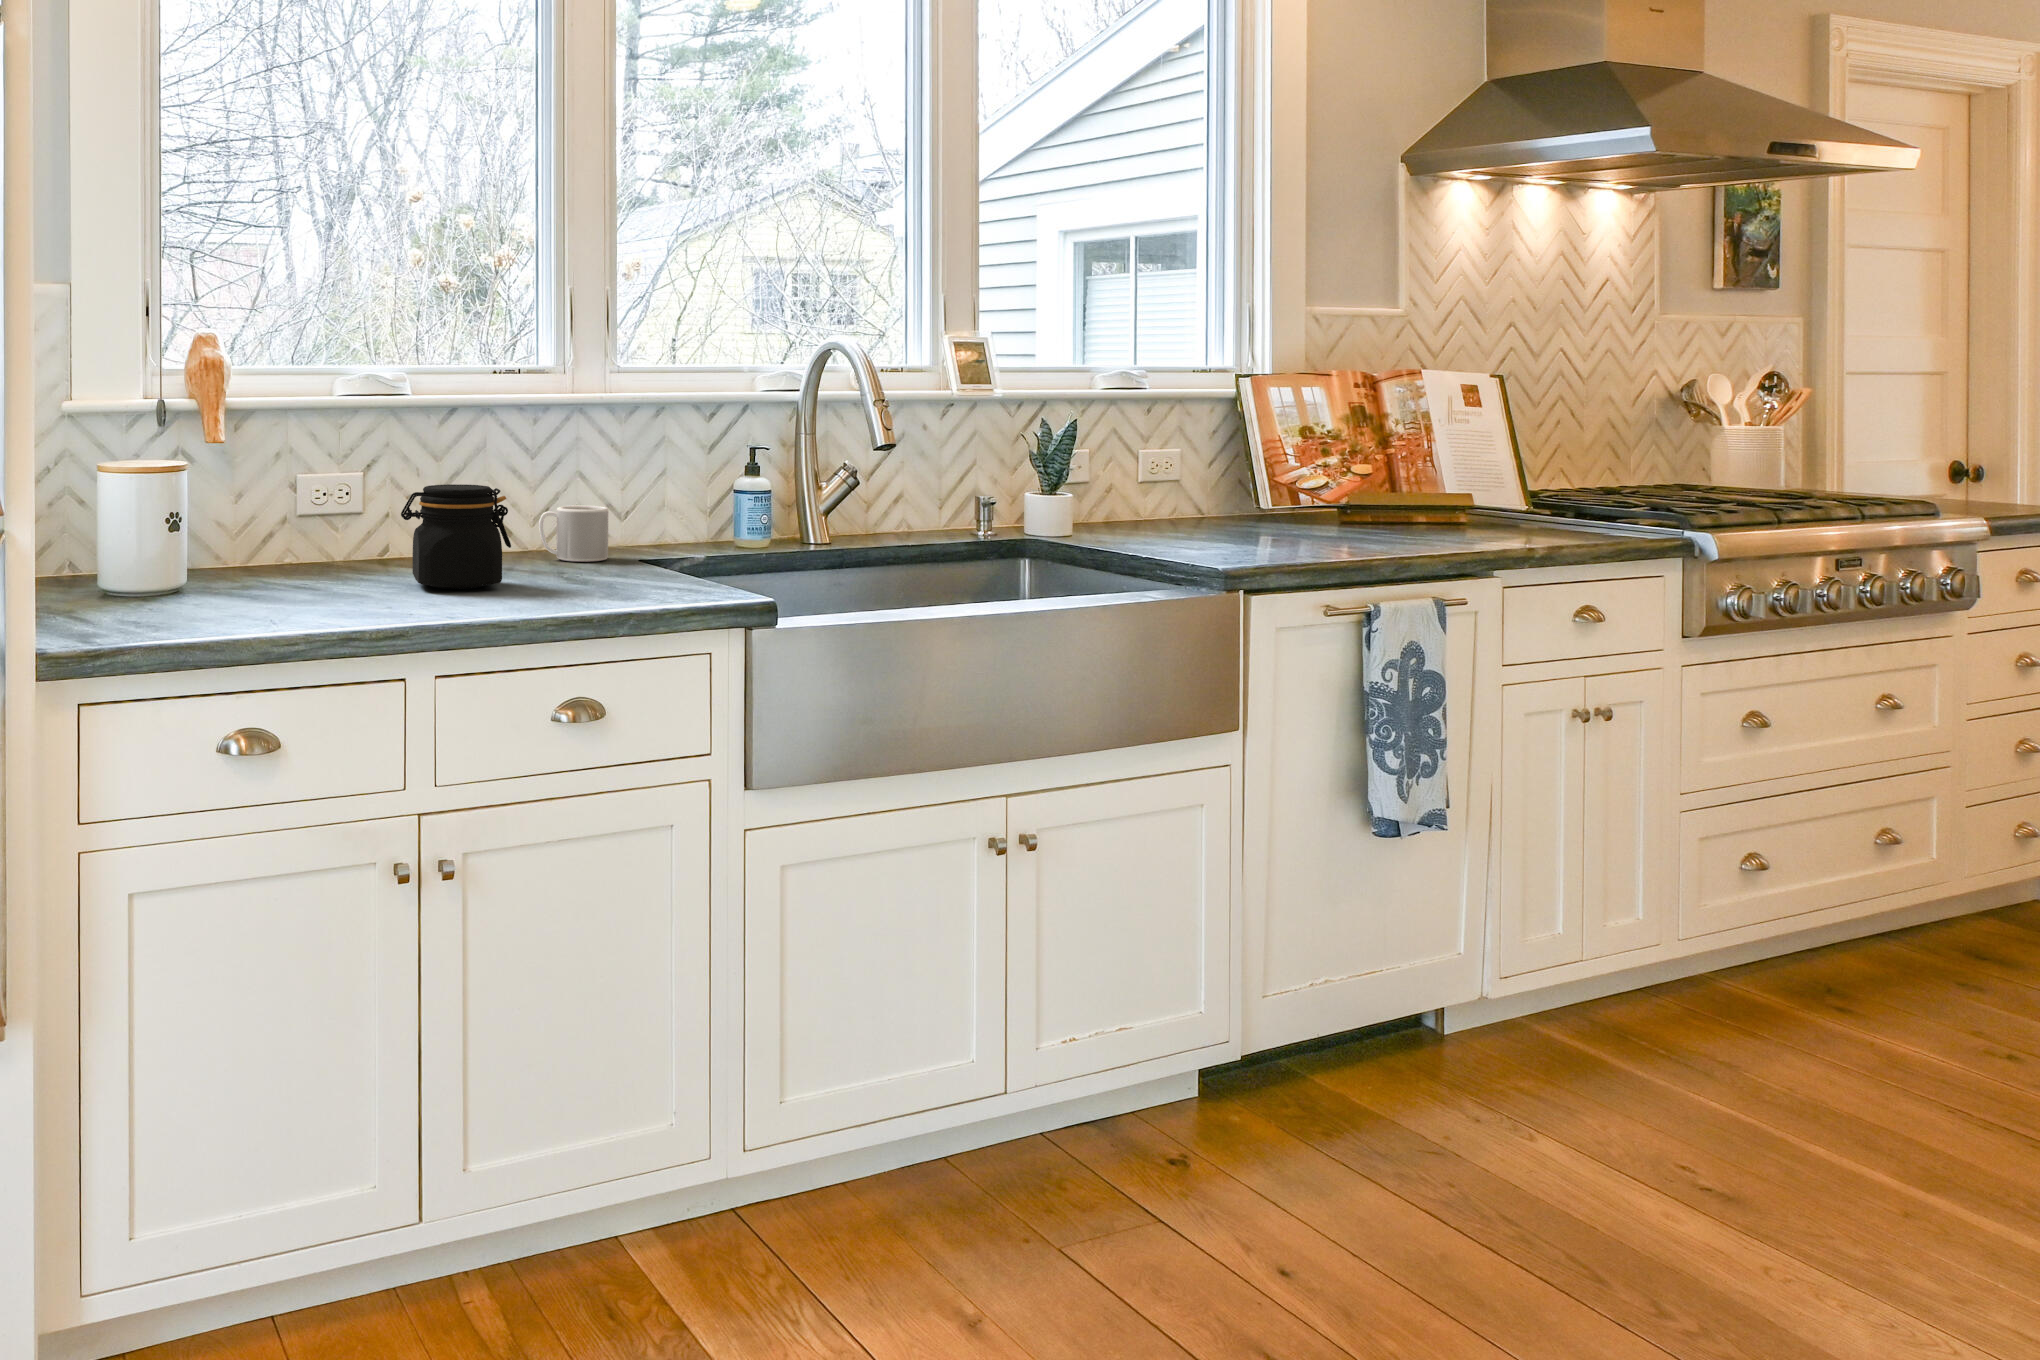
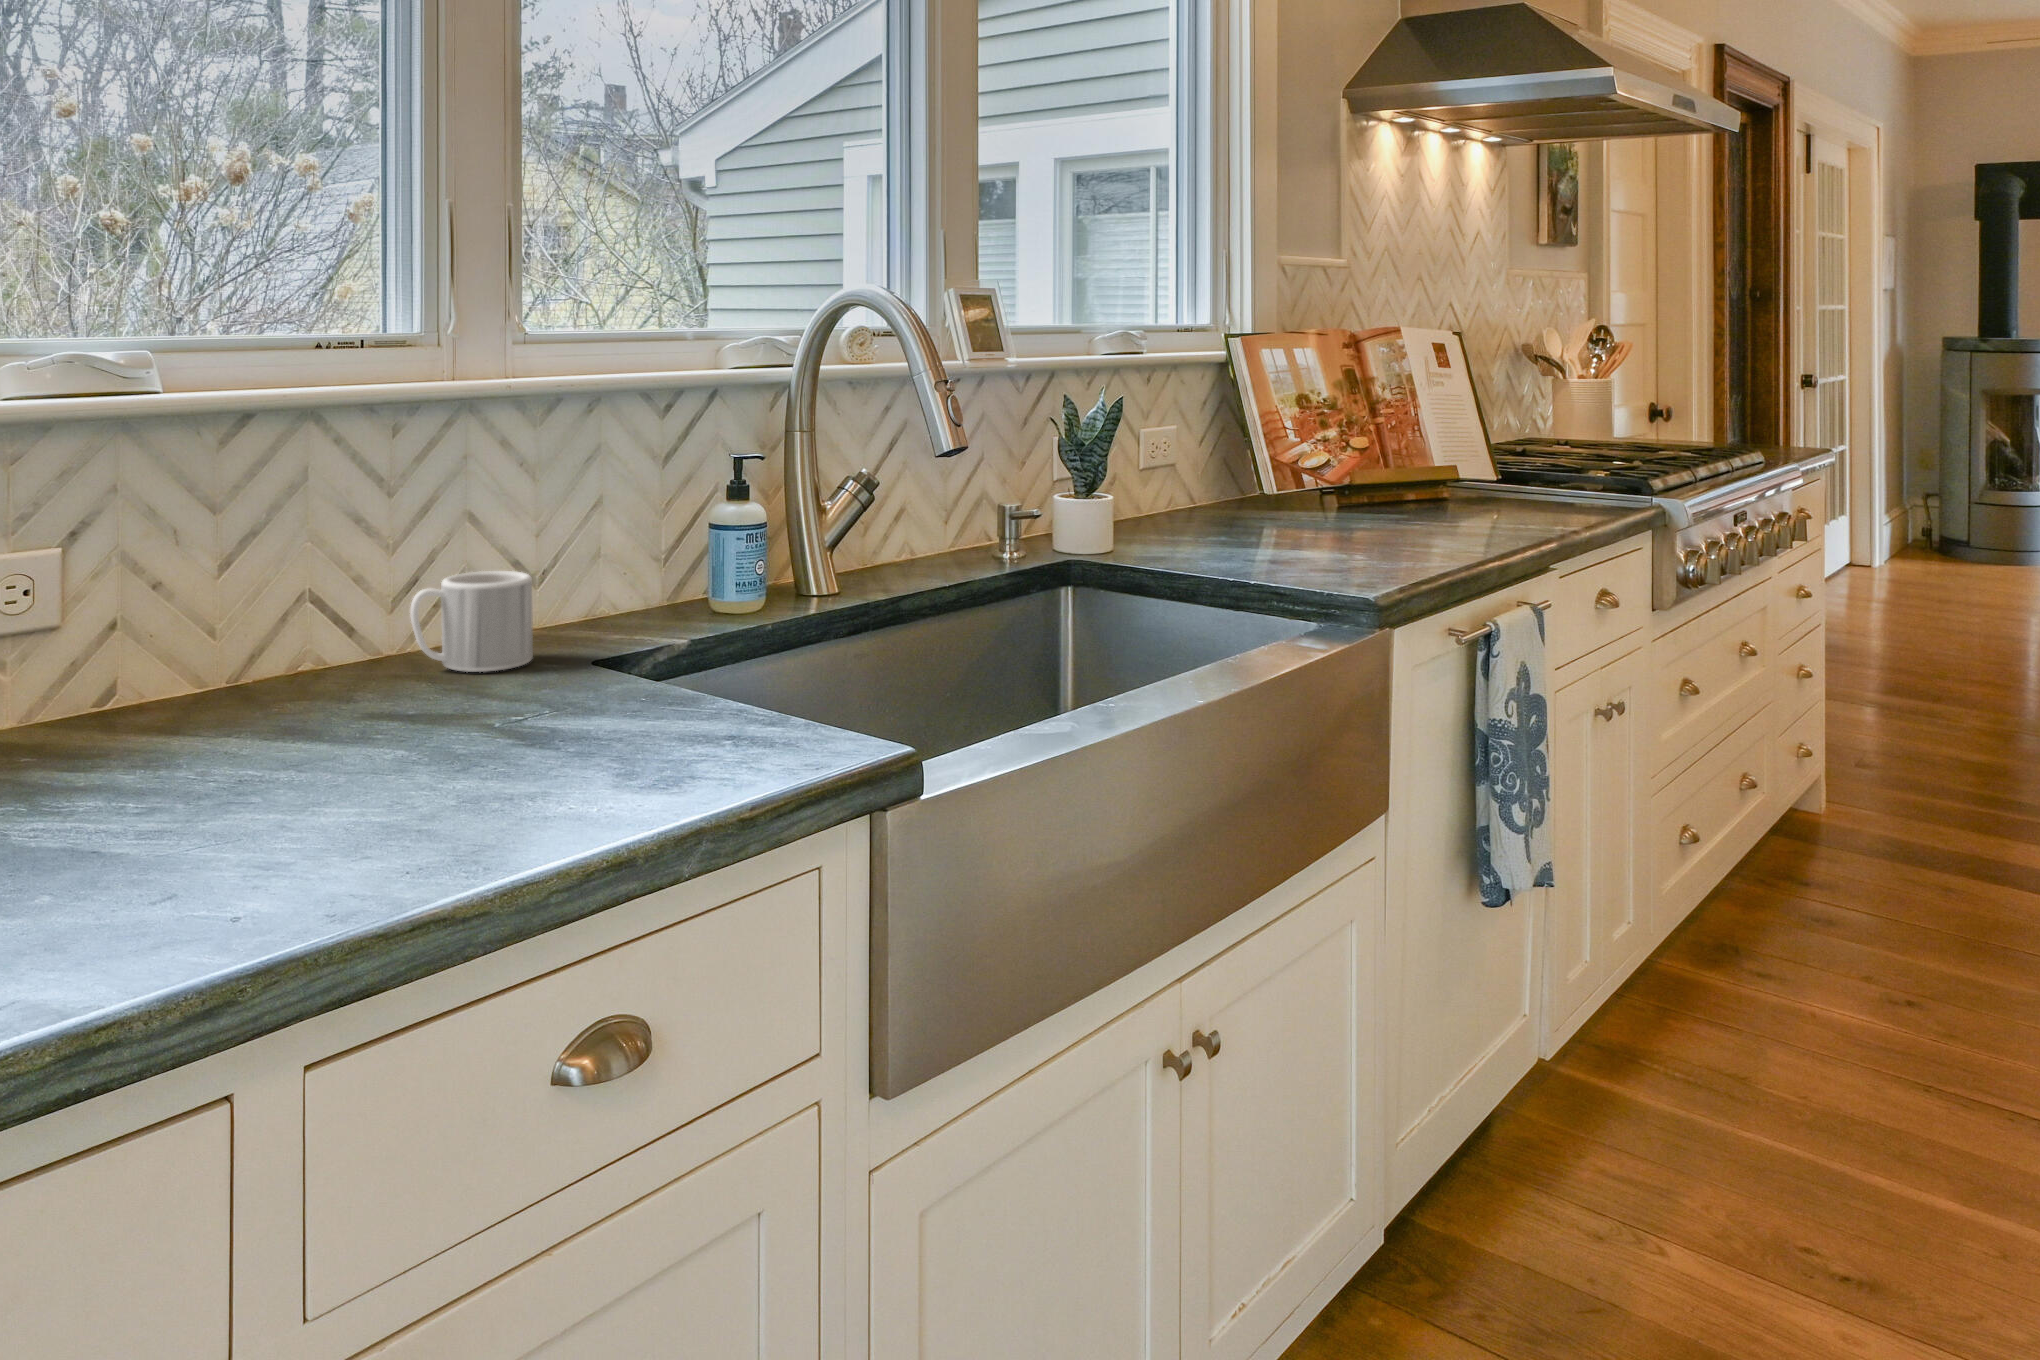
jar: present [401,484,511,589] -> none [160,572,399,794]

